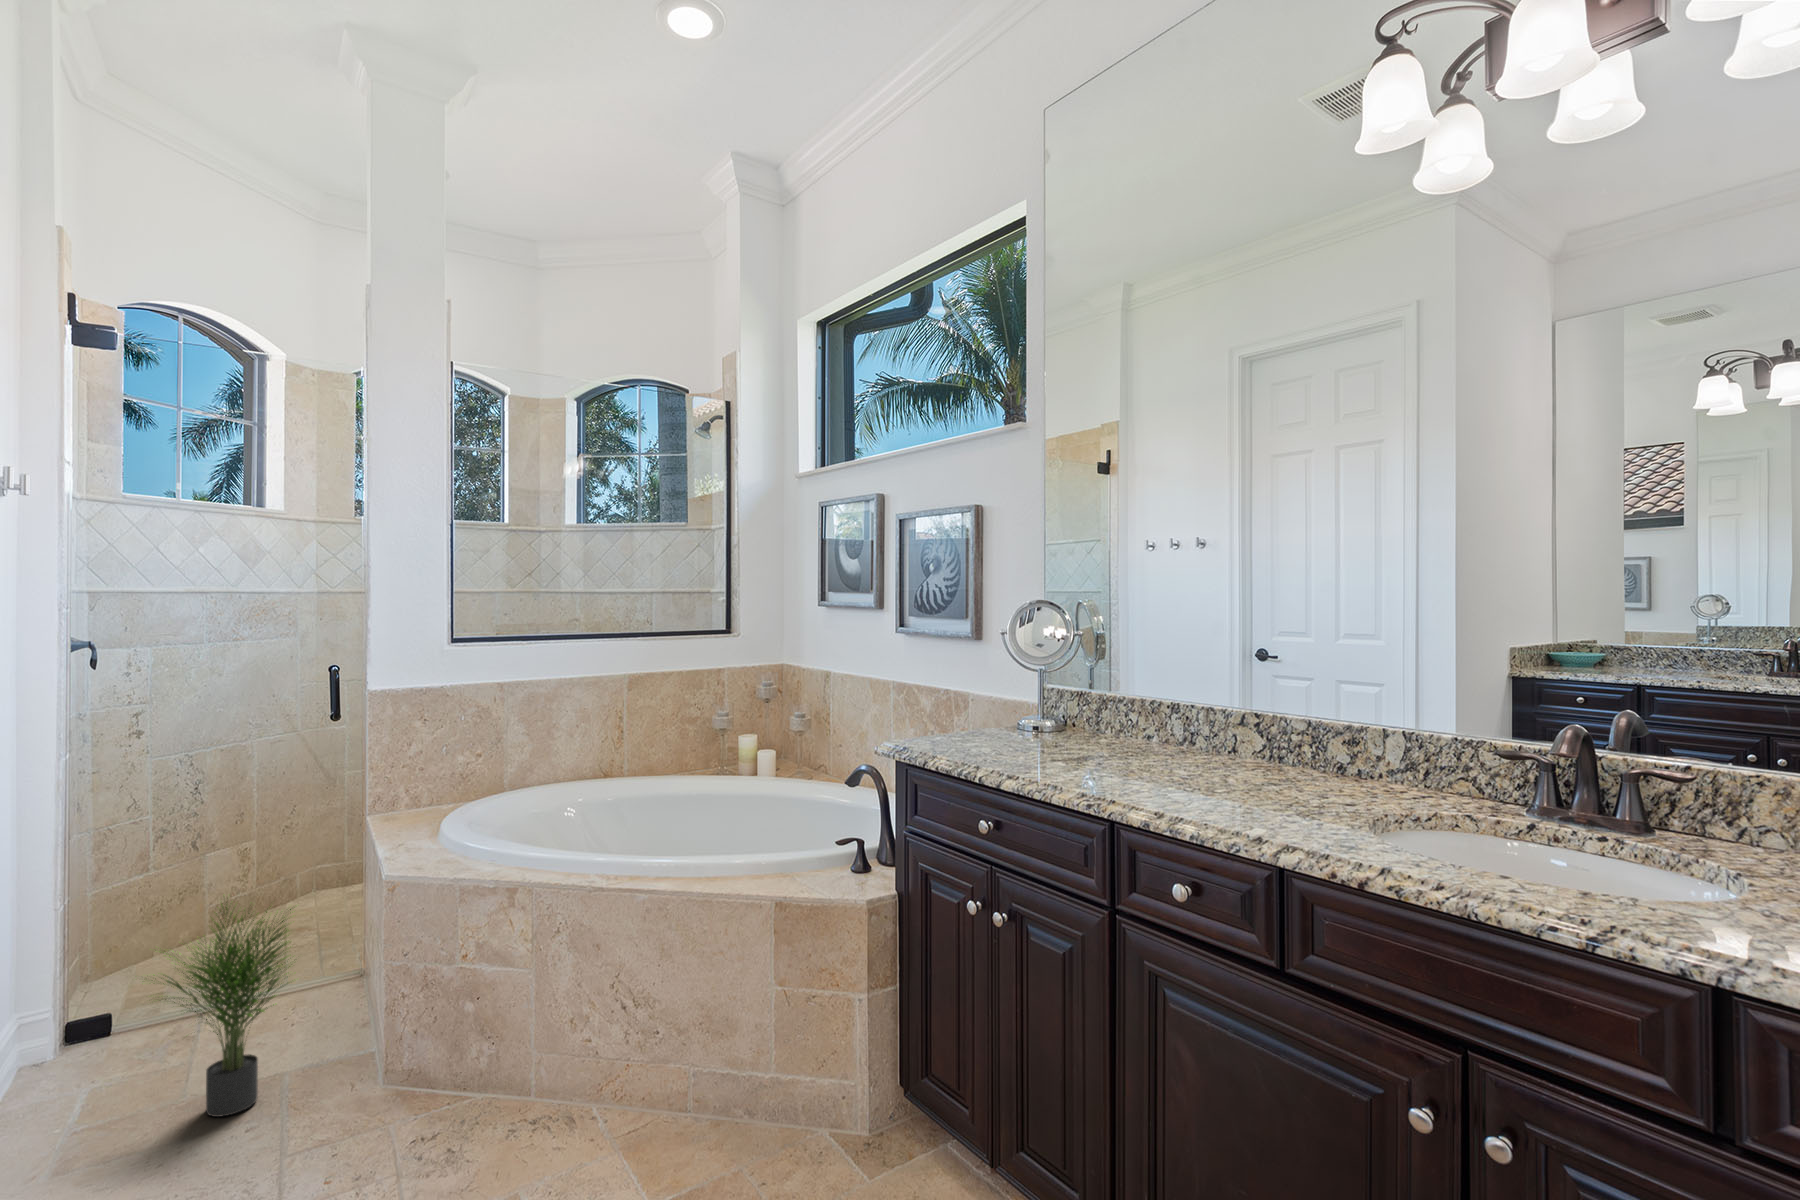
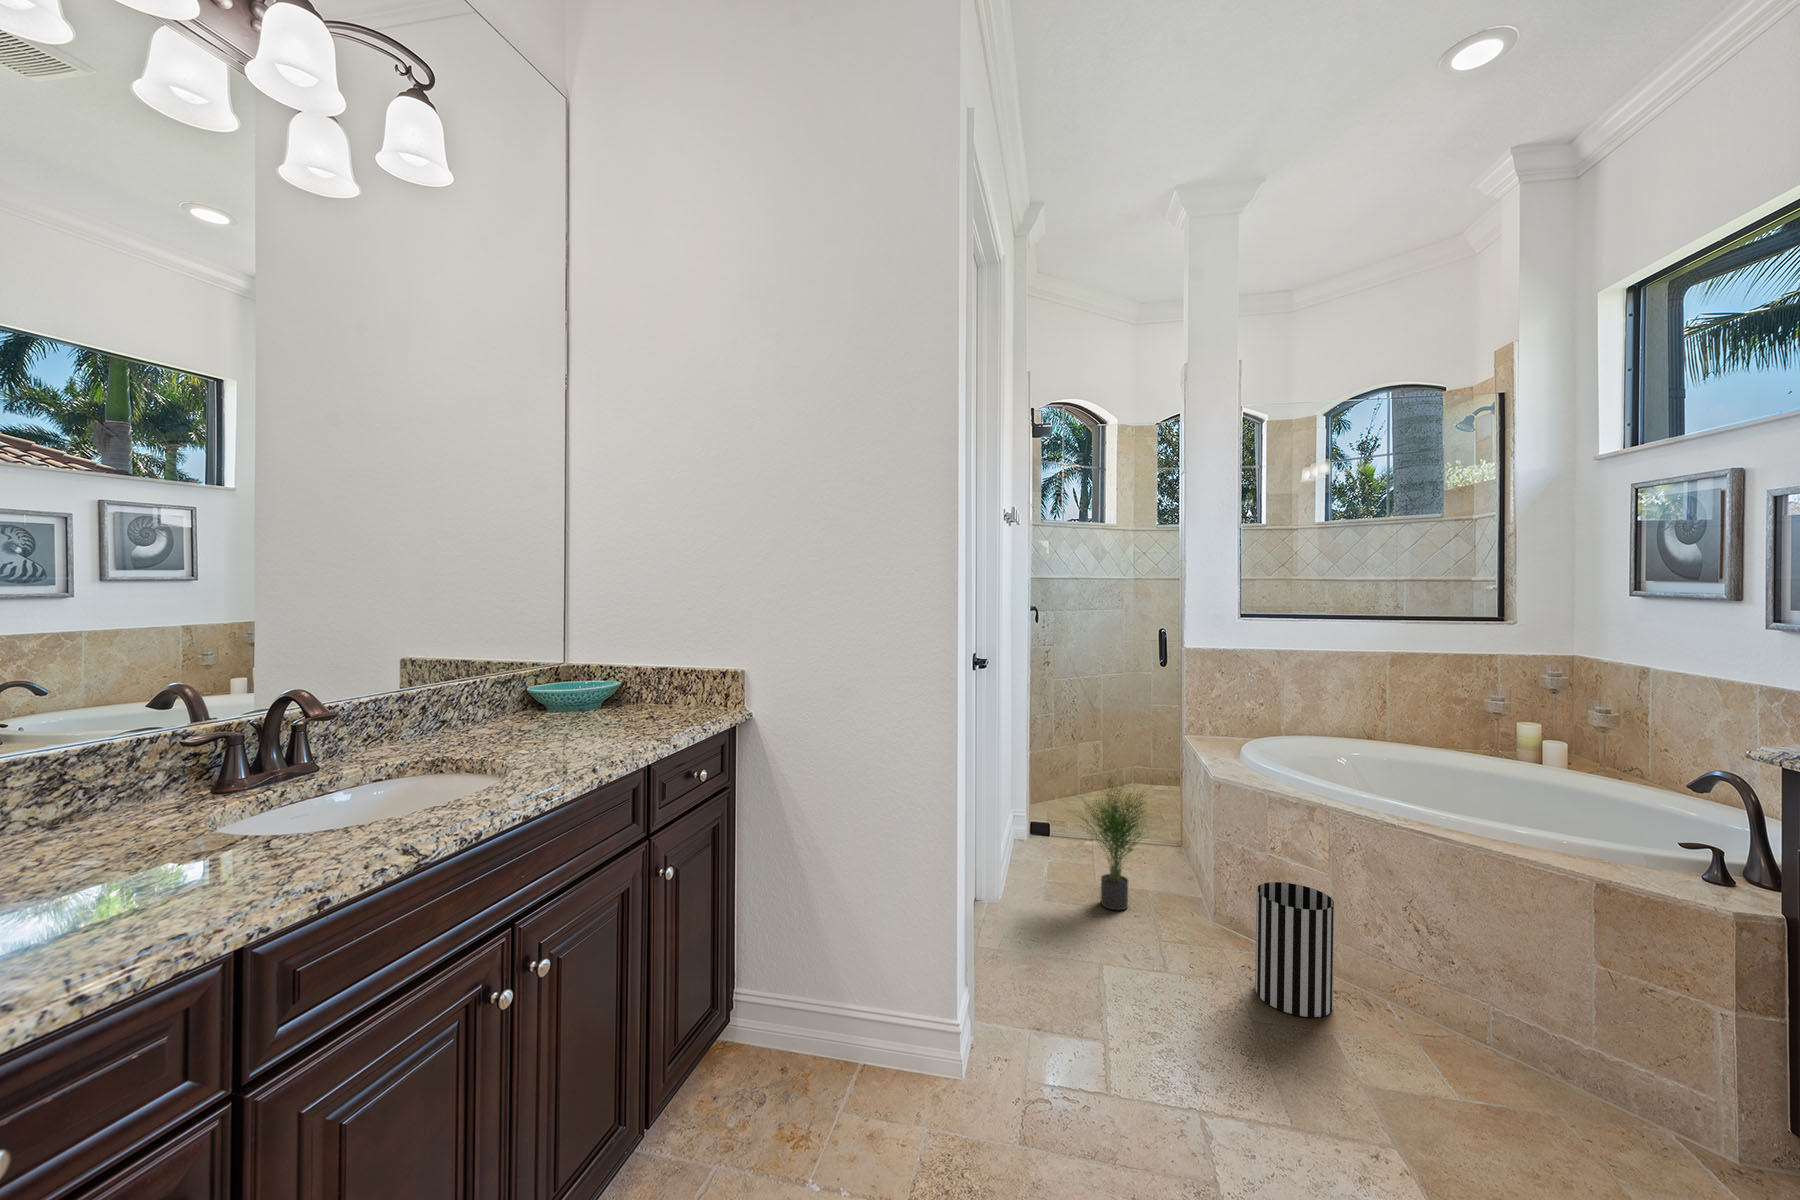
wastebasket: none [439,990,538,1171] -> present [1255,882,1334,1017]

